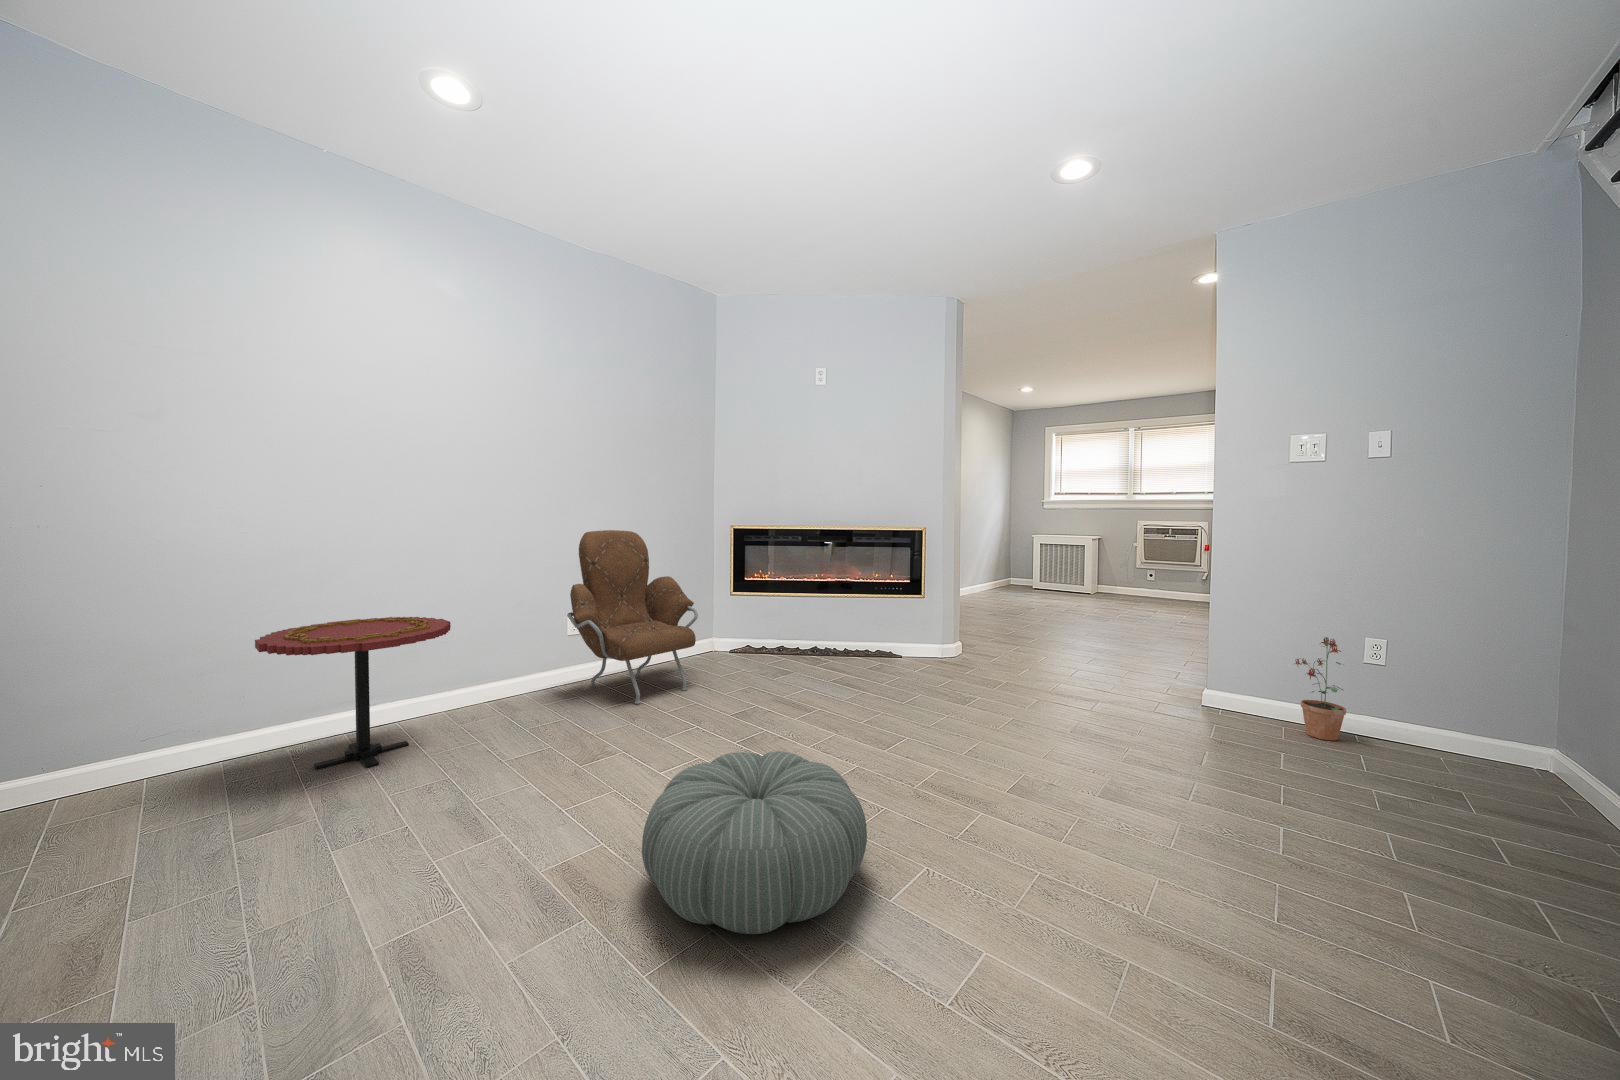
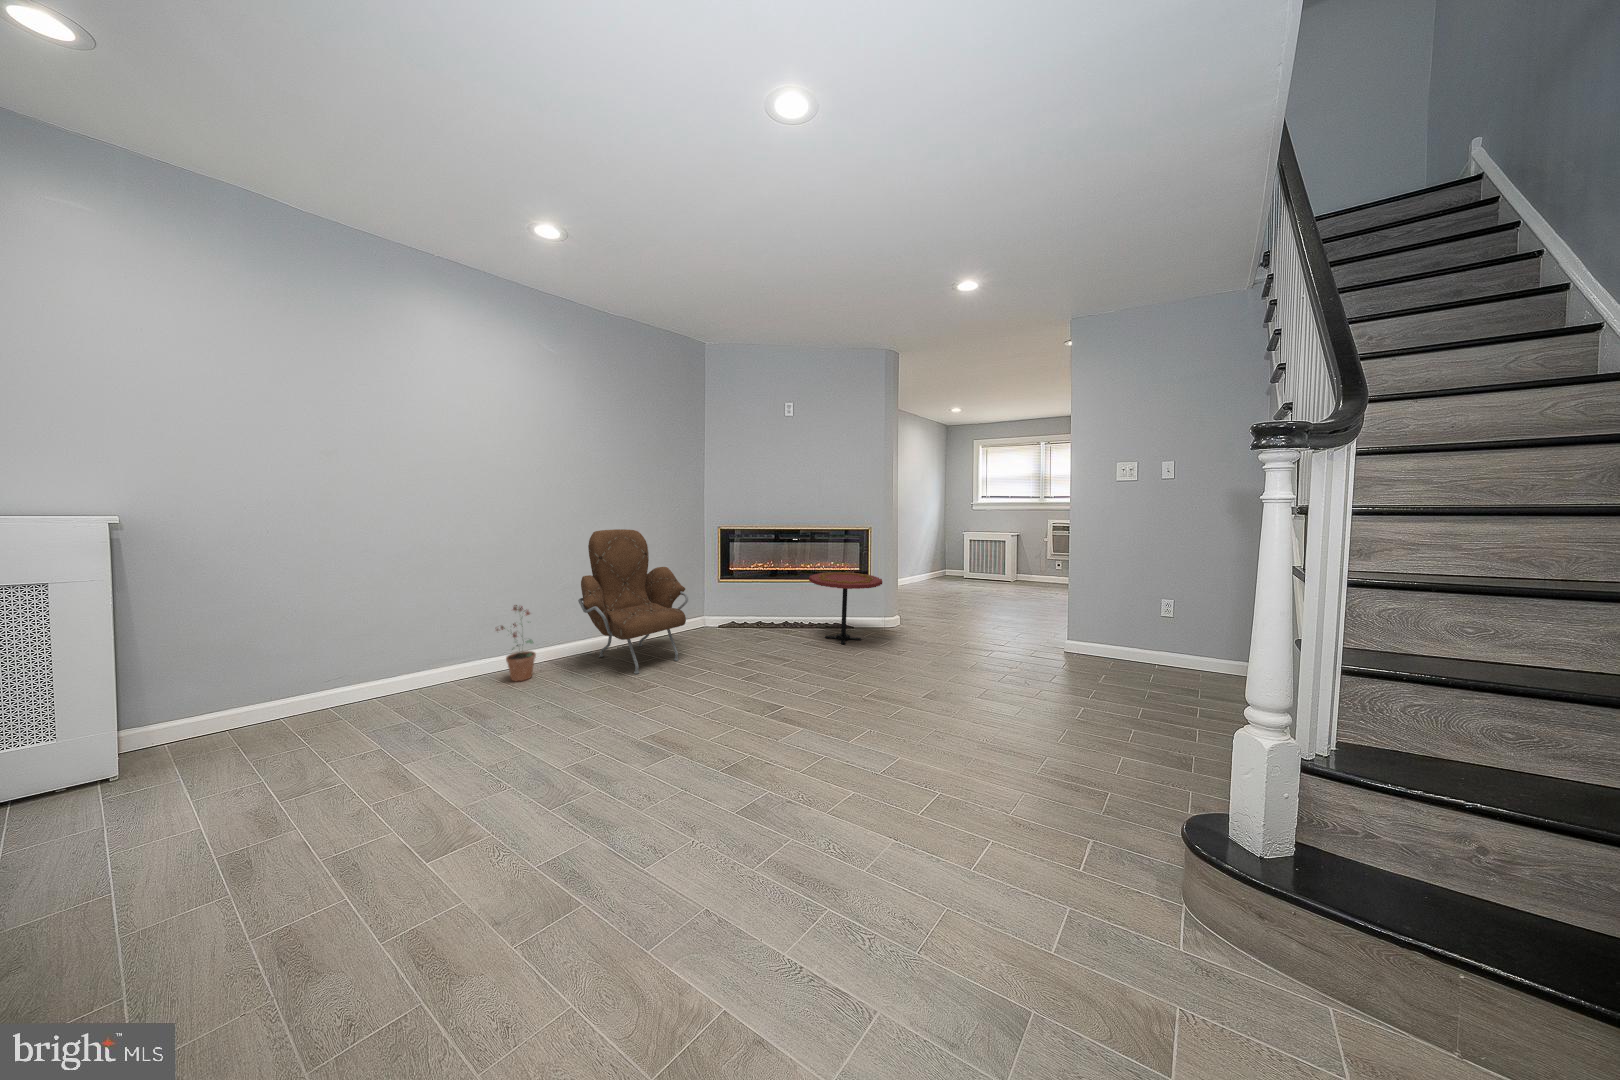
side table: present [255,617,451,769] -> present [809,572,882,644]
potted plant: present [1295,637,1346,741] -> present [496,605,536,681]
pouf: present [642,751,867,934] -> none [619,734,810,906]

